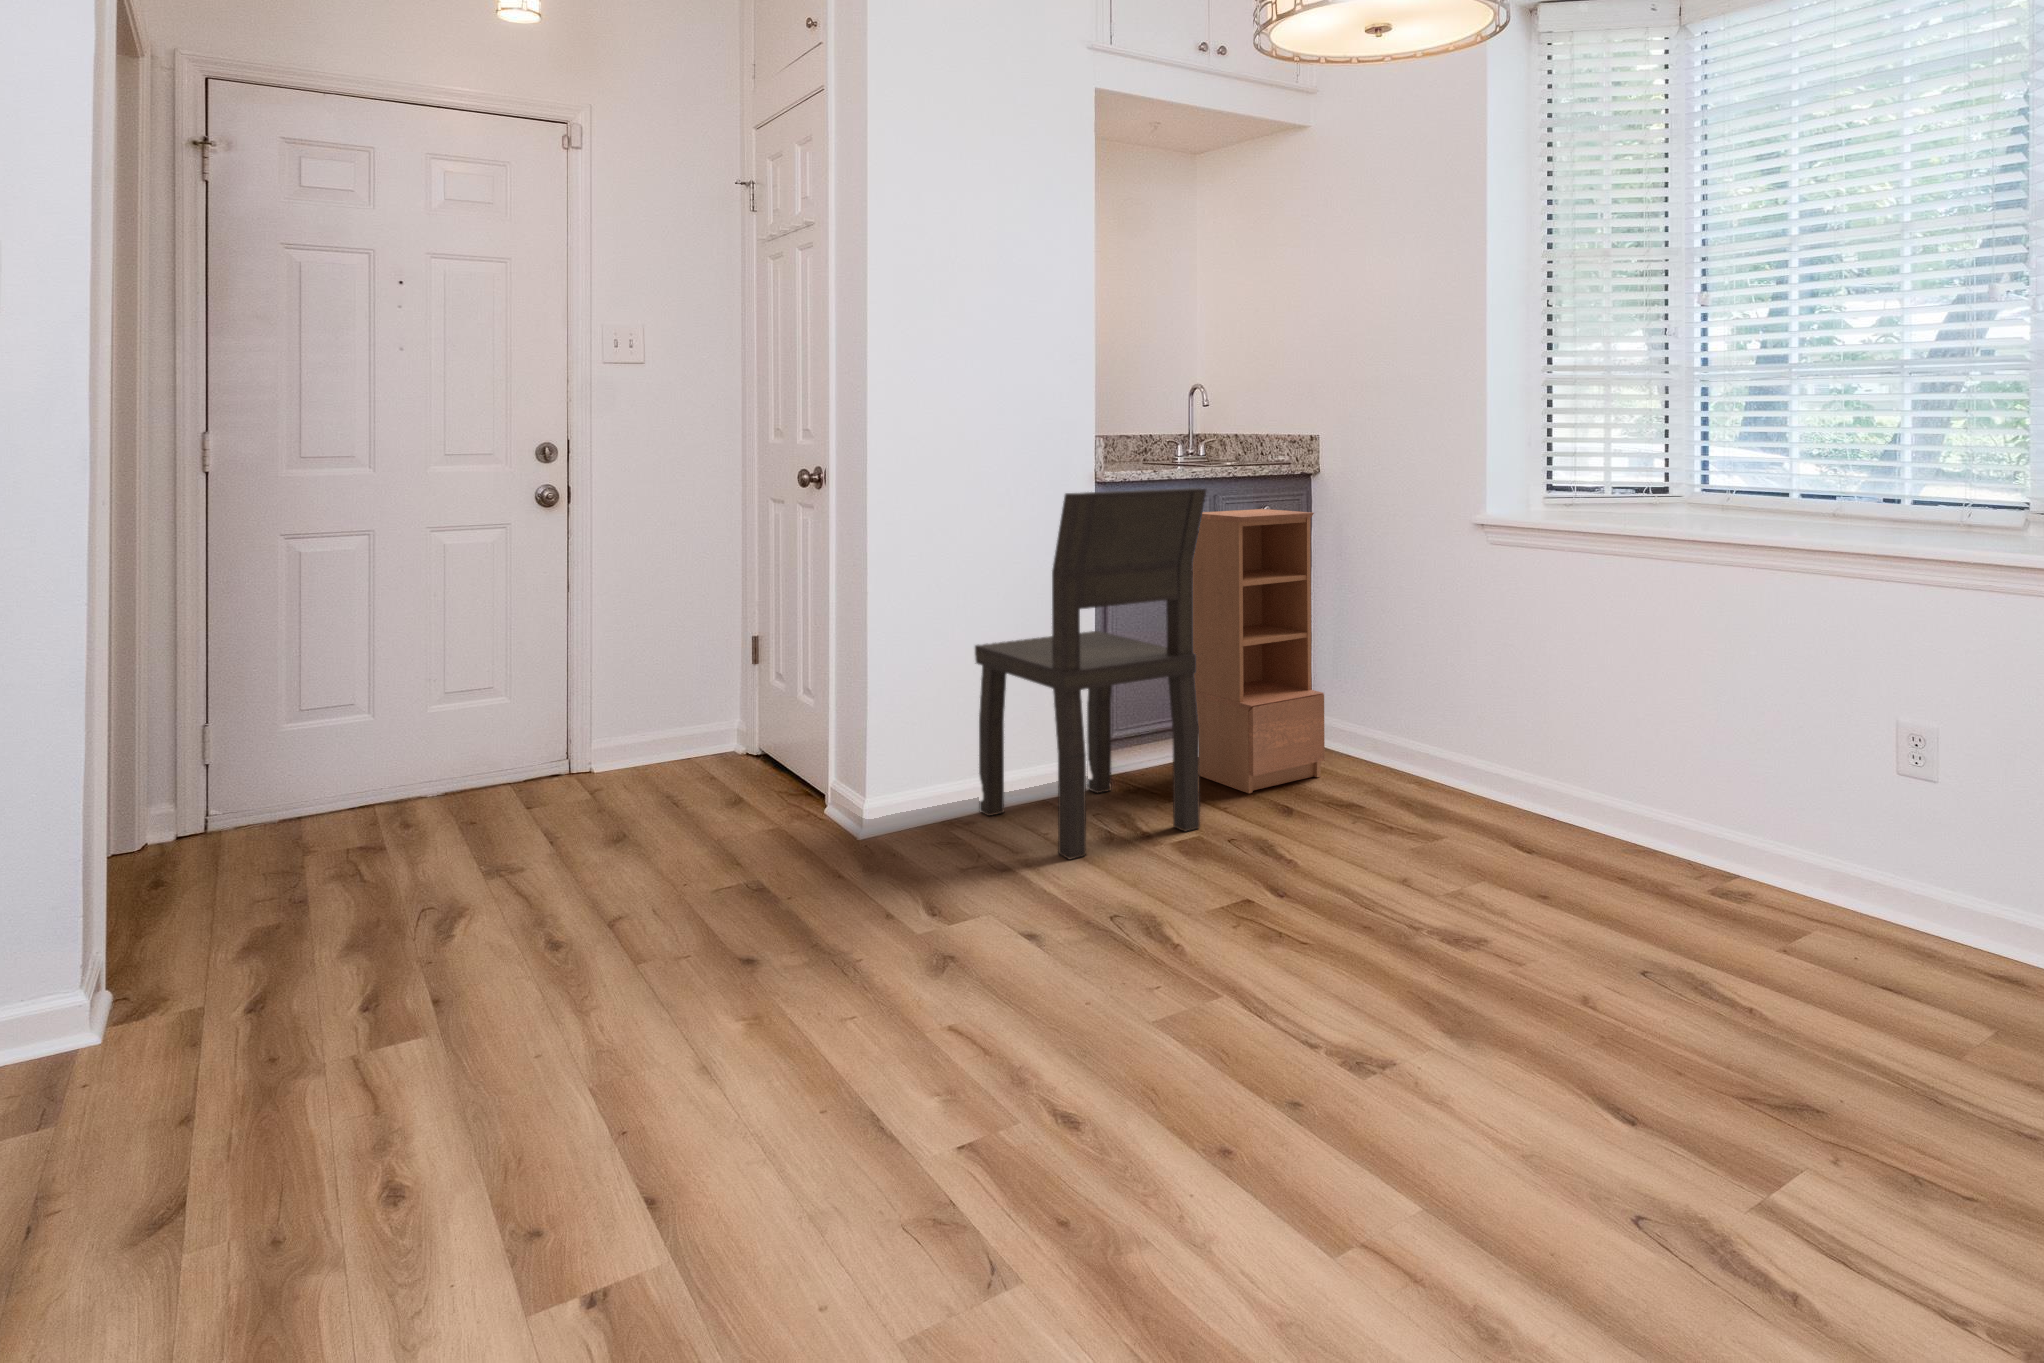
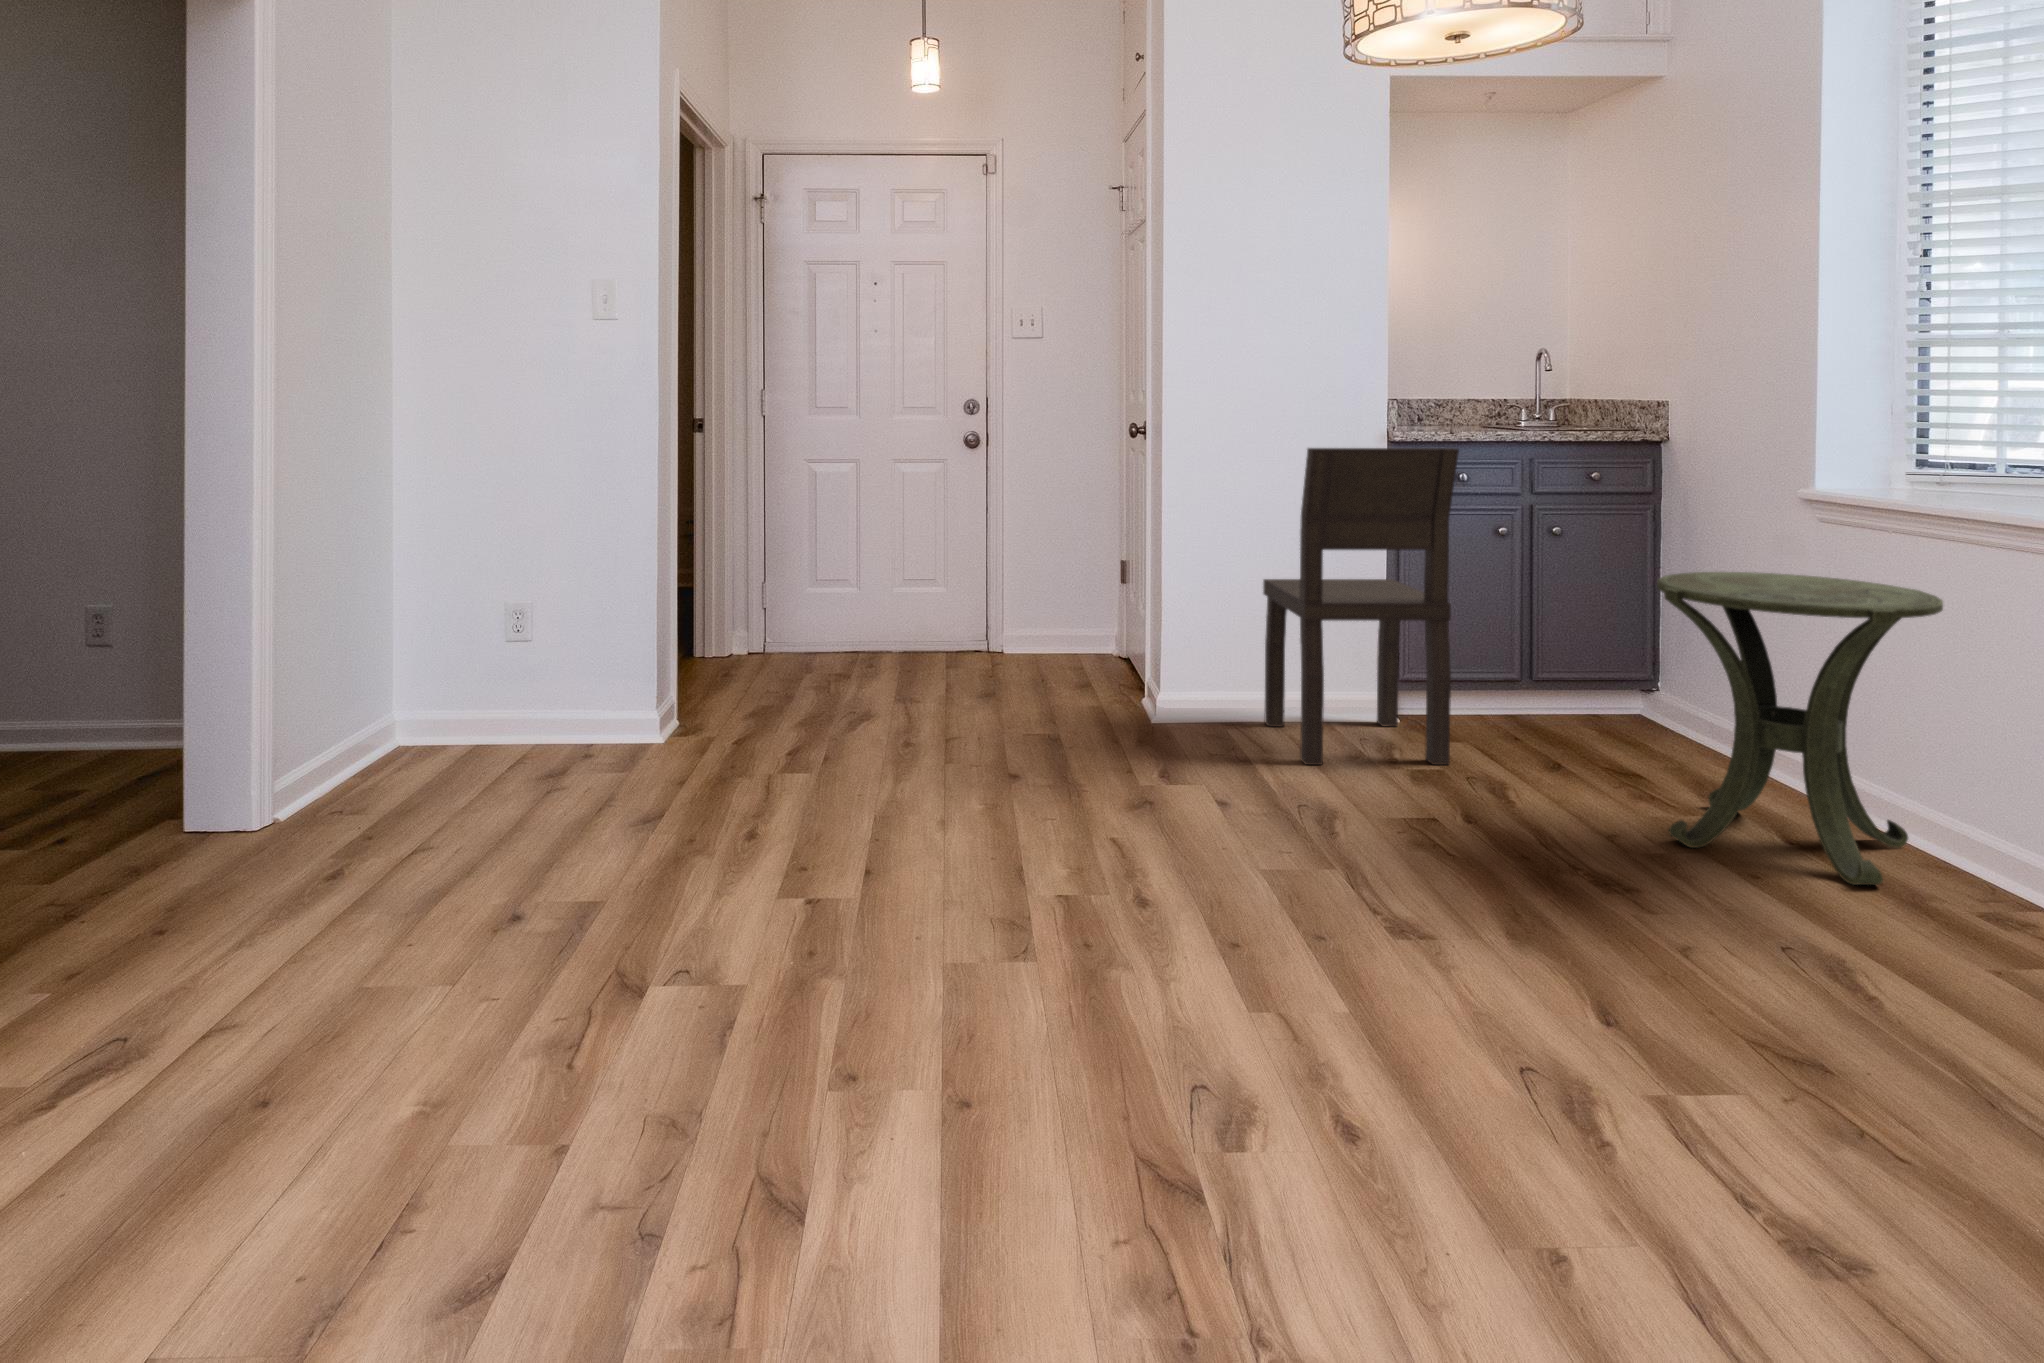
bookcase: present [1193,509,1325,793] -> none [1494,475,1634,749]
side table: none [1414,597,1654,889] -> present [1657,572,1943,885]

